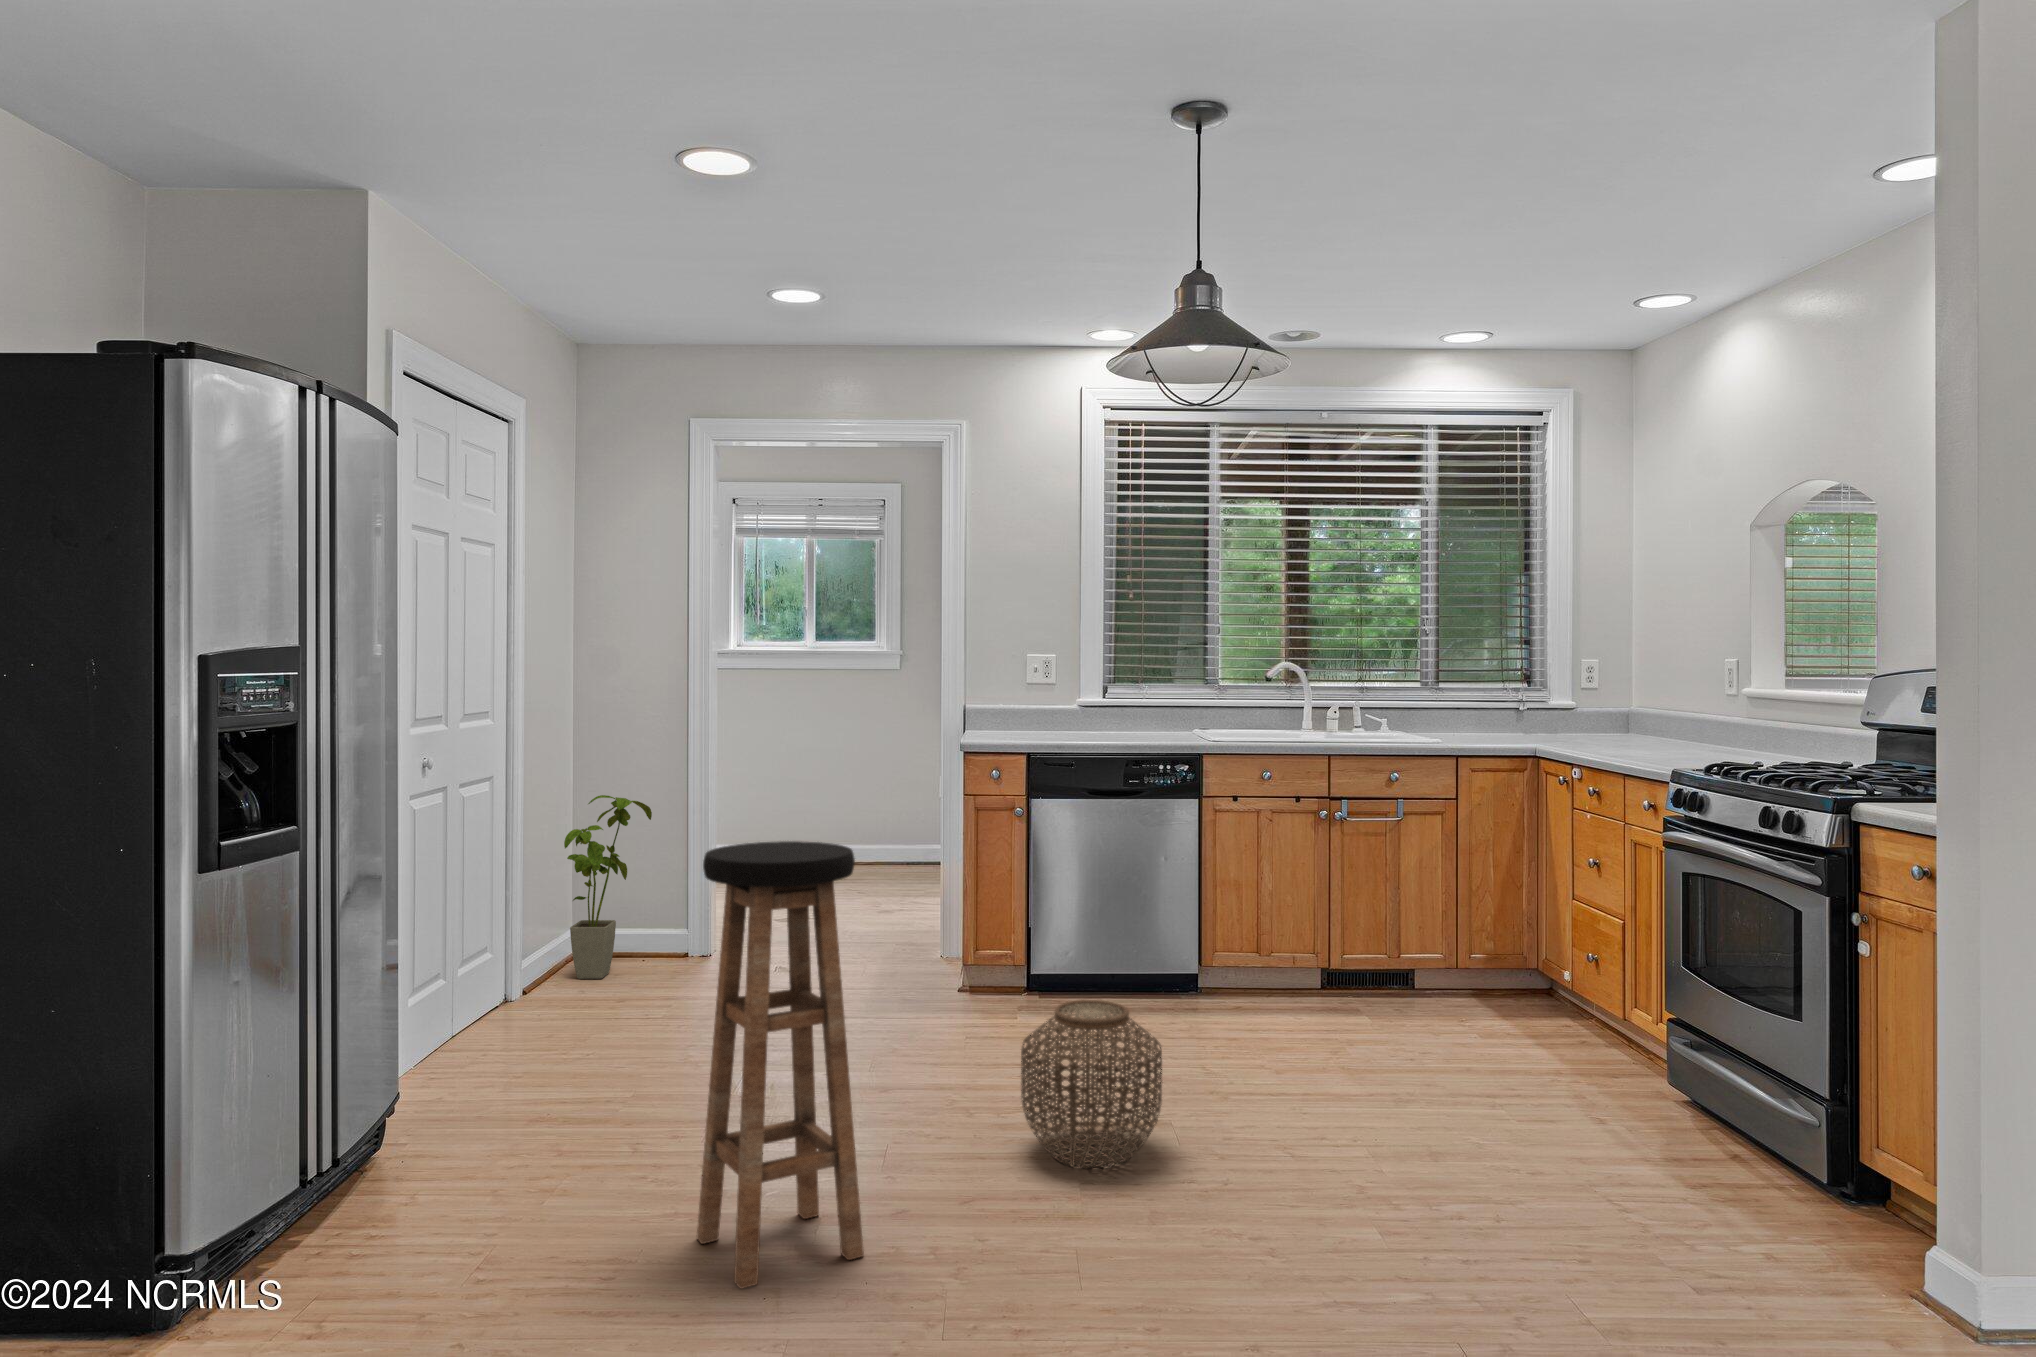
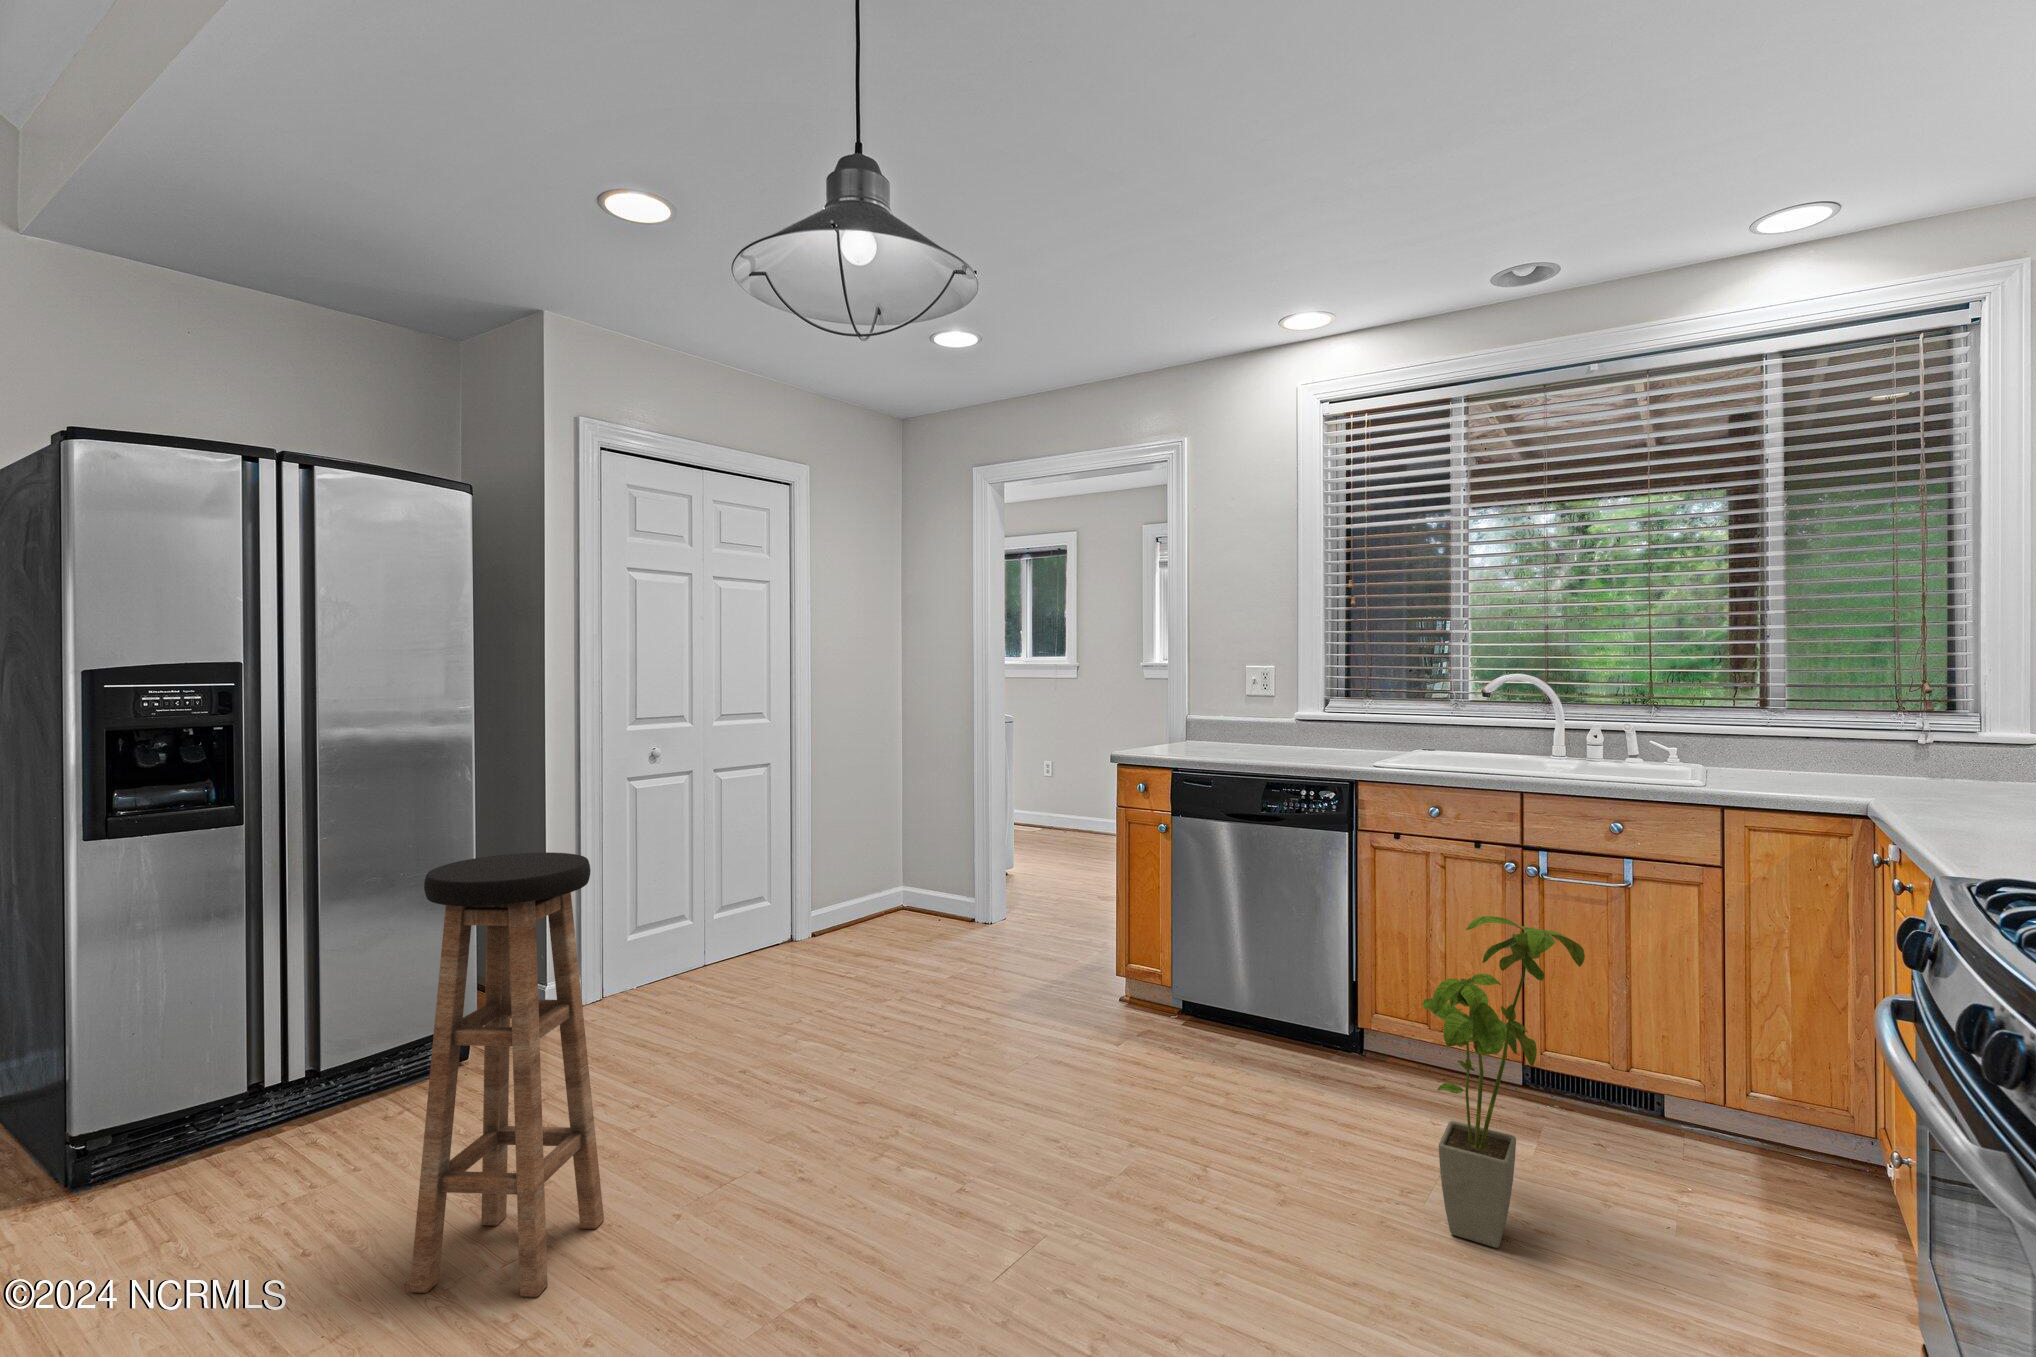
house plant: present [564,795,652,979] -> present [1422,916,1585,1248]
woven basket: present [1021,1000,1162,1168] -> none [829,1062,993,1273]

